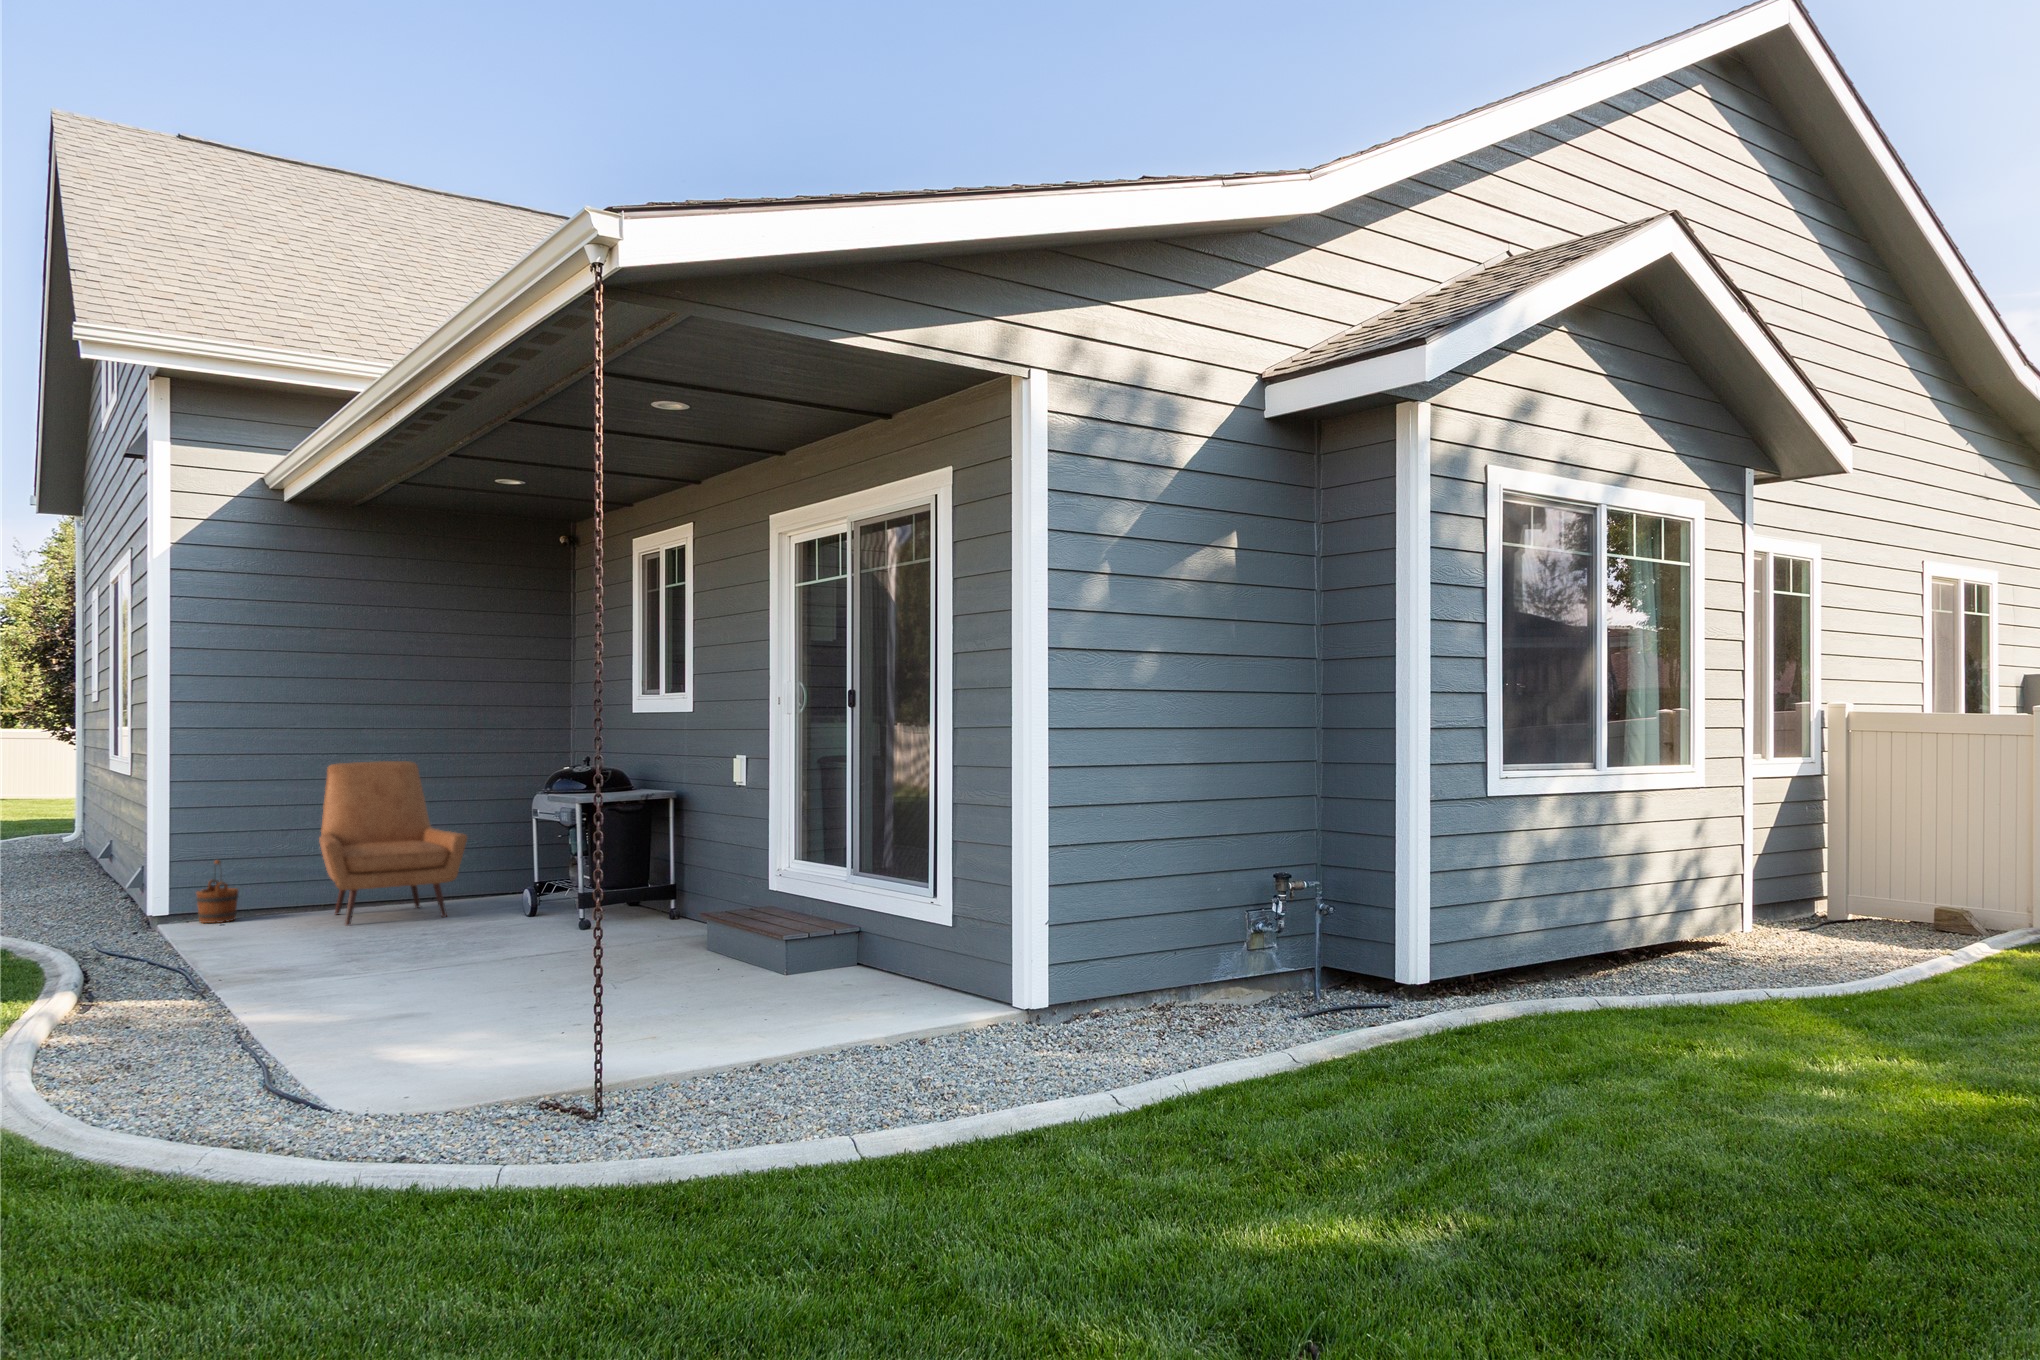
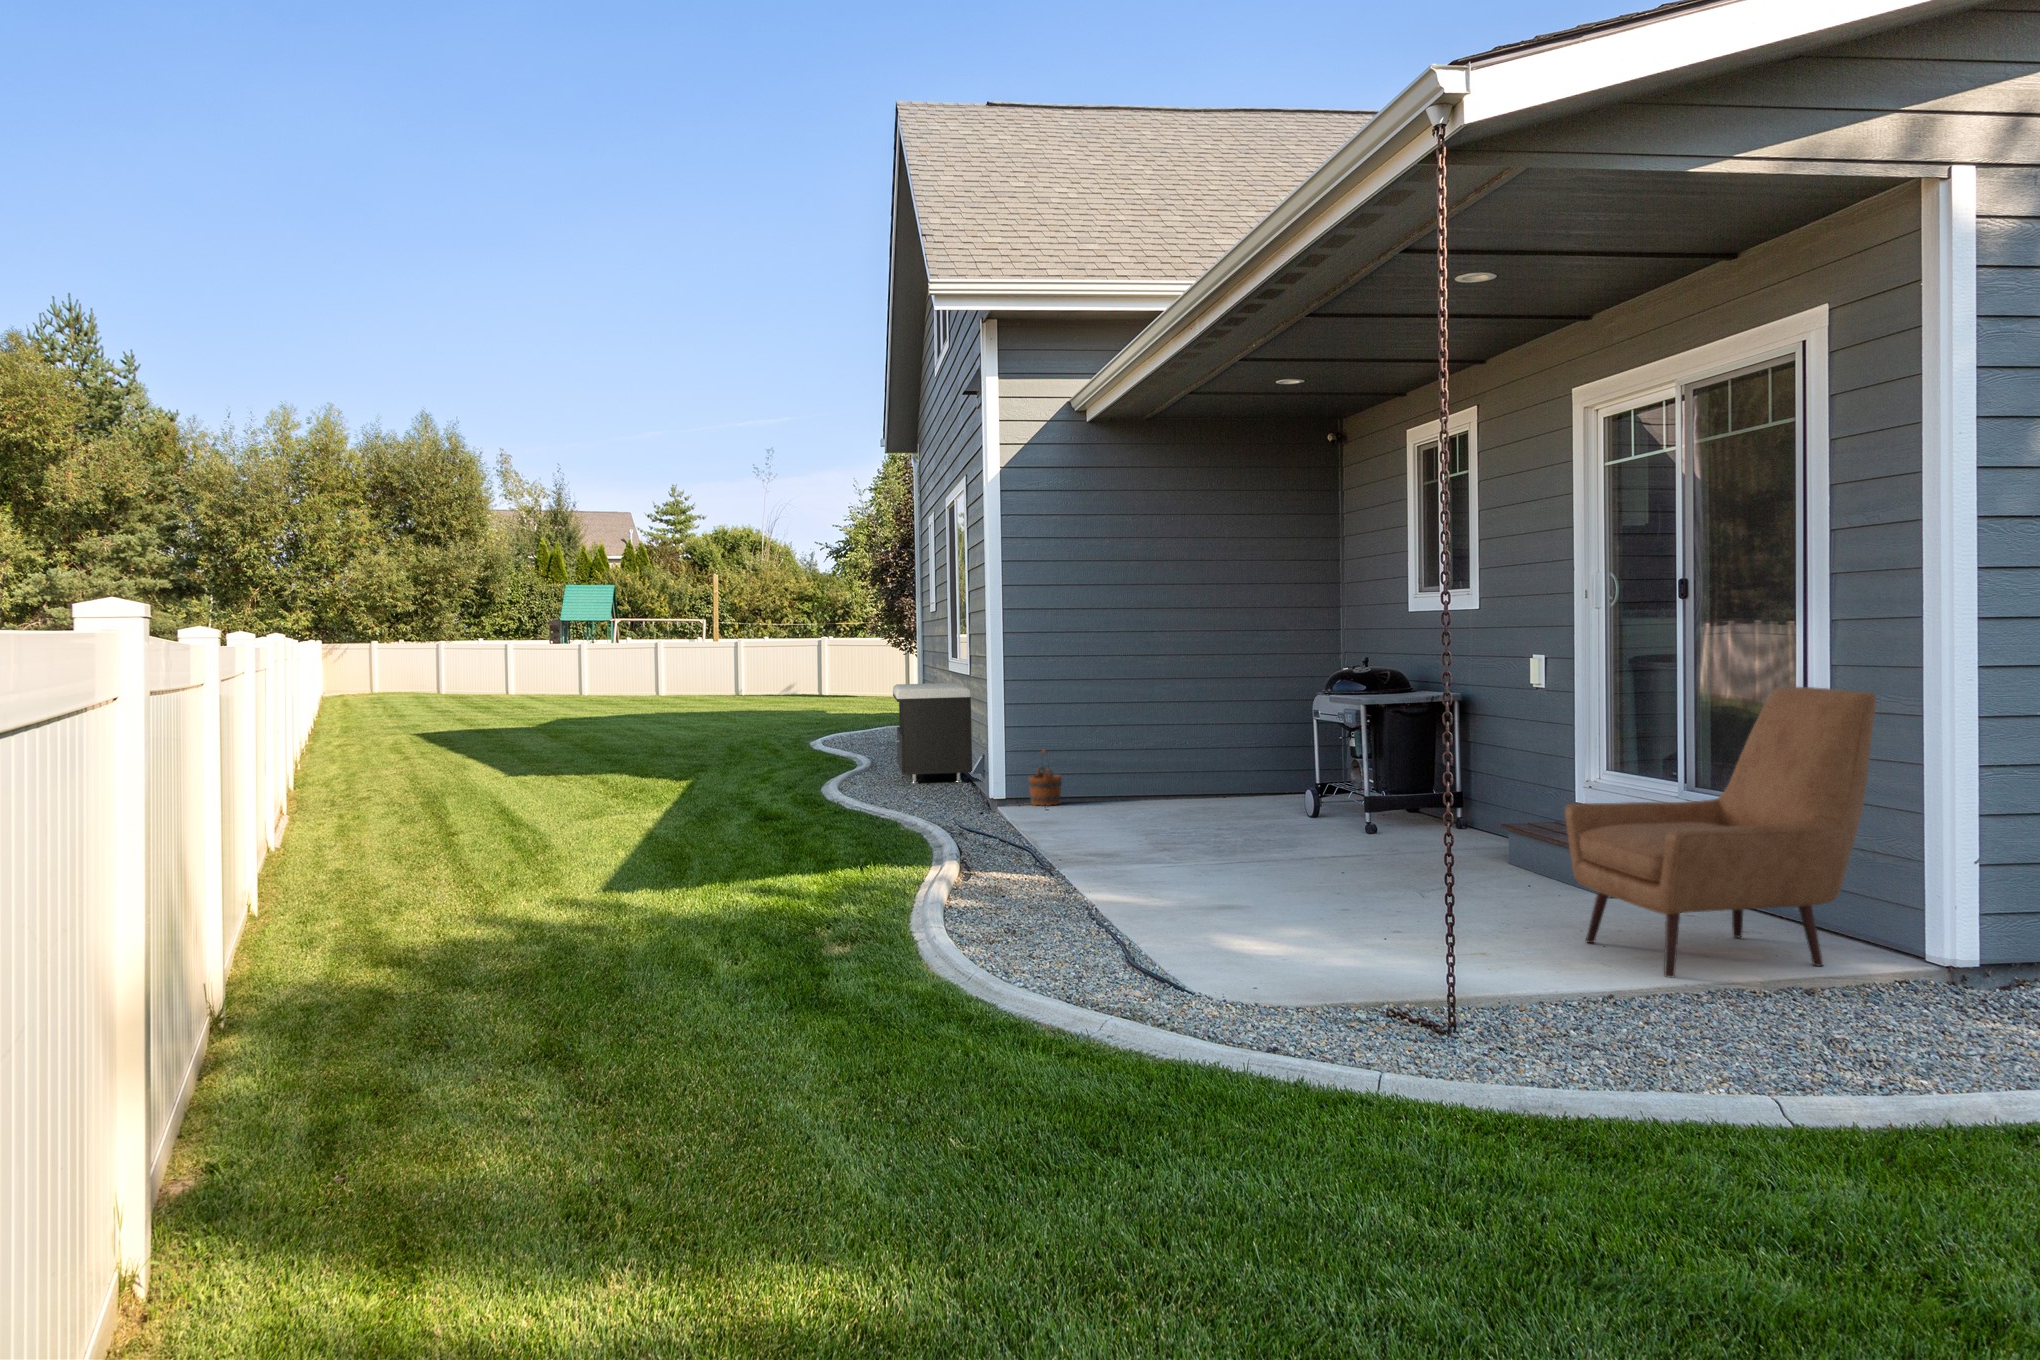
chair: present [319,761,467,926] -> present [1565,687,1876,978]
storage bench: none [26,786,130,906] -> present [893,683,972,784]

